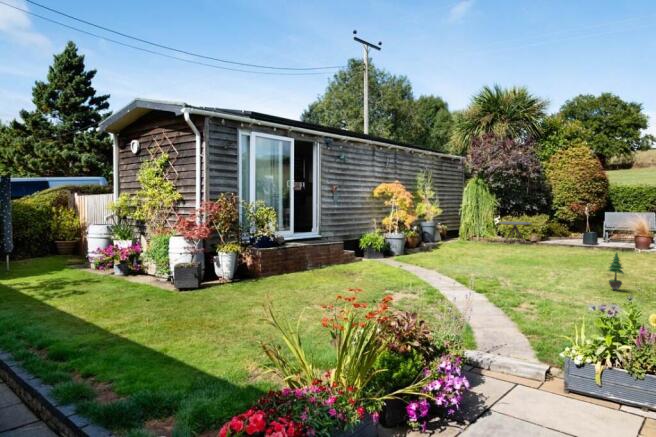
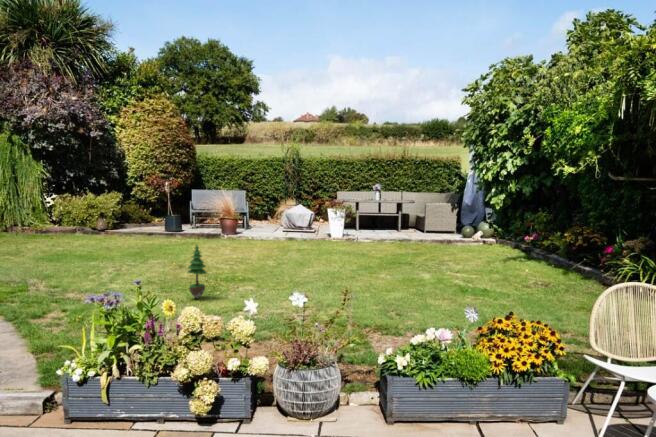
round table: present [499,222,532,244] -> none [45,204,98,240]

